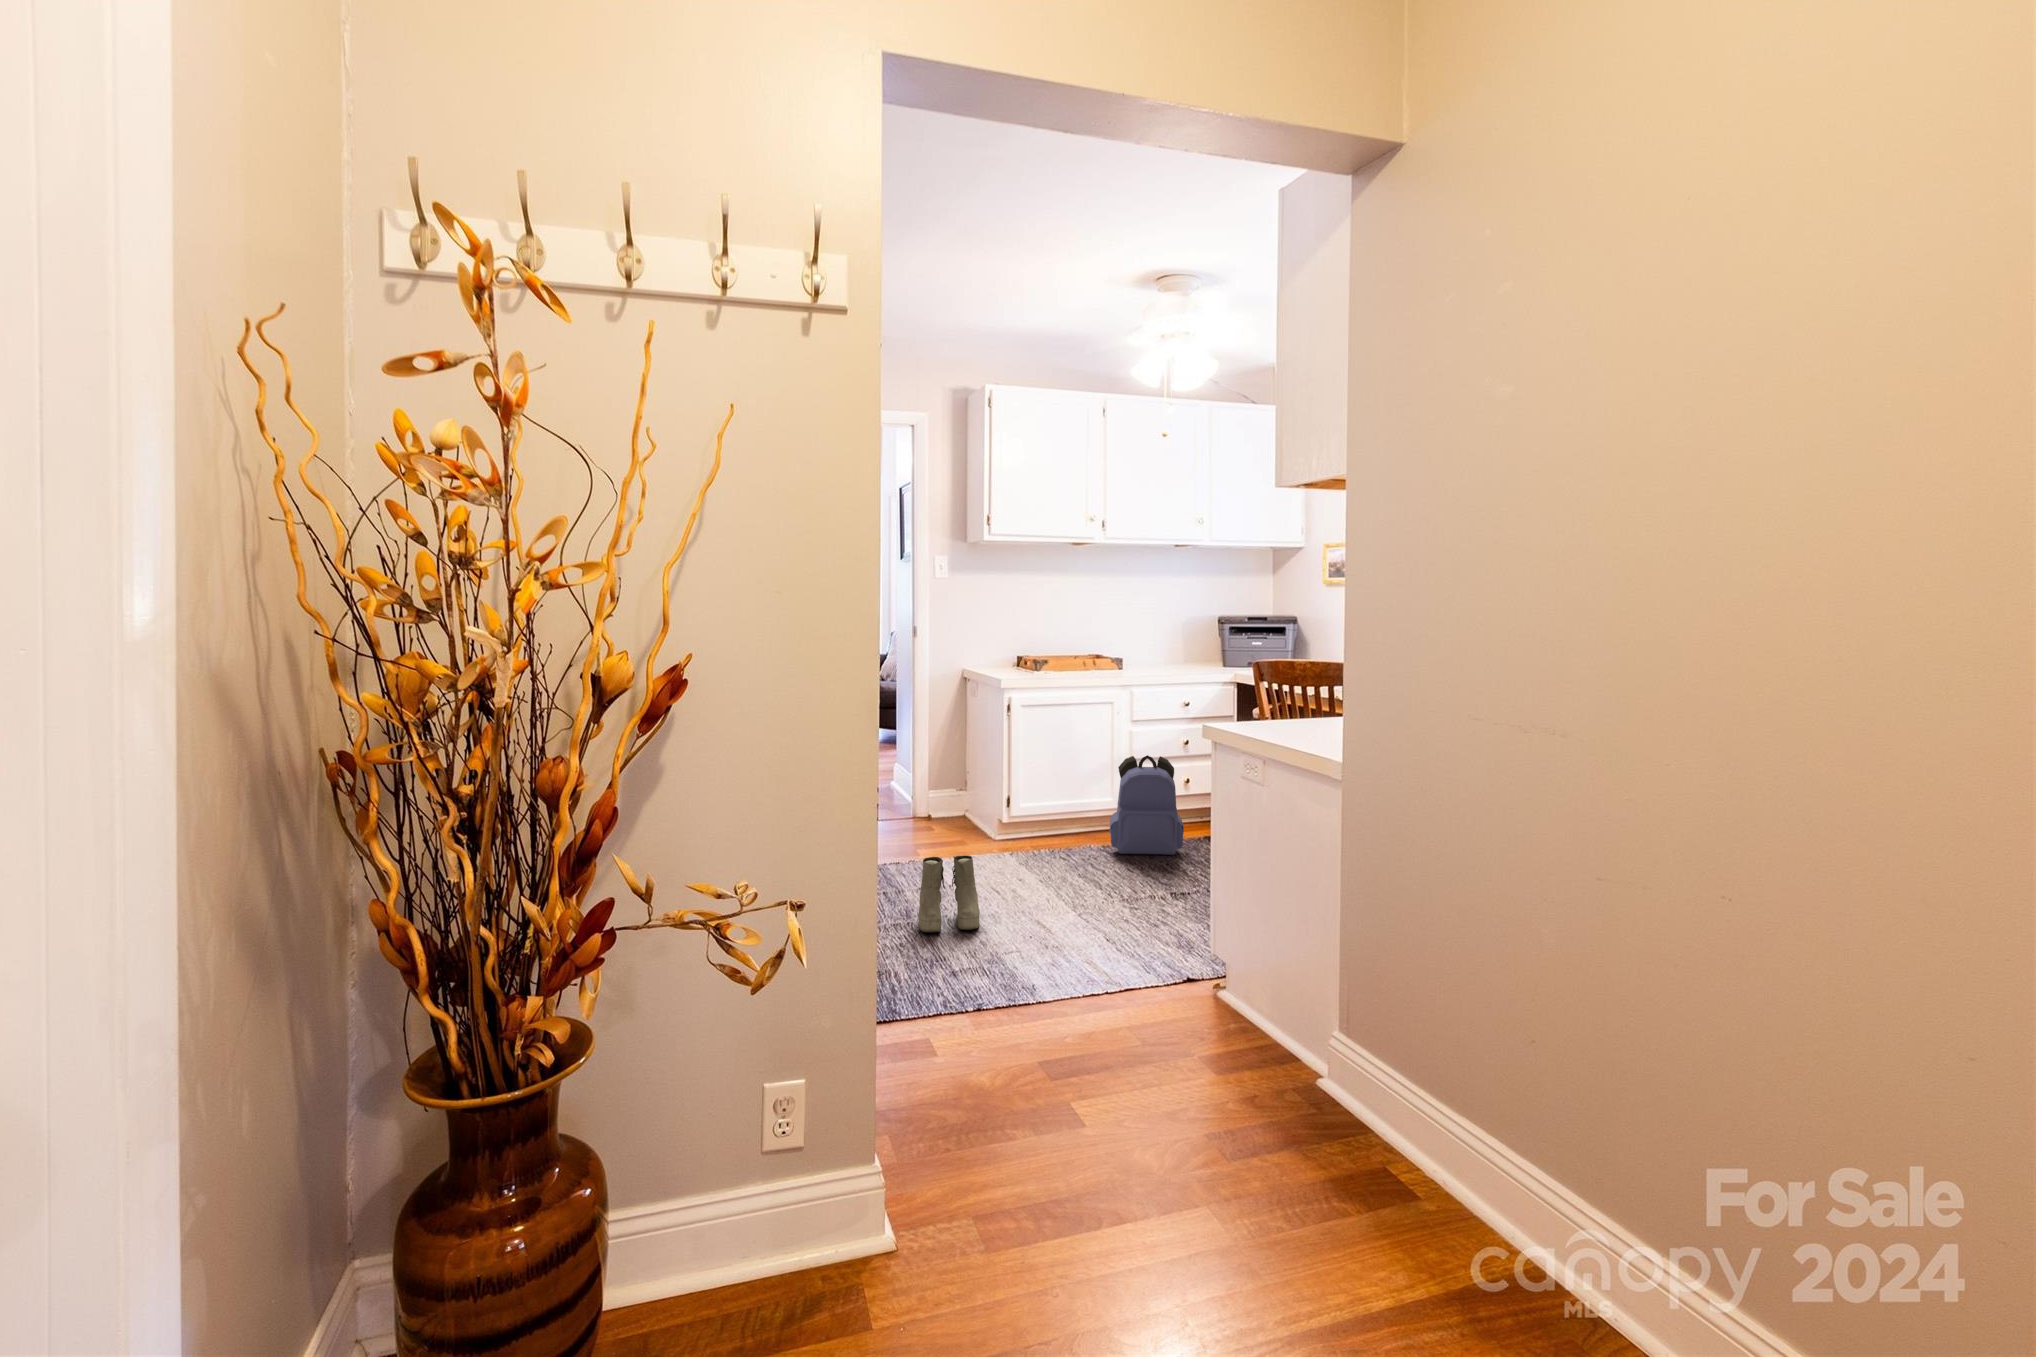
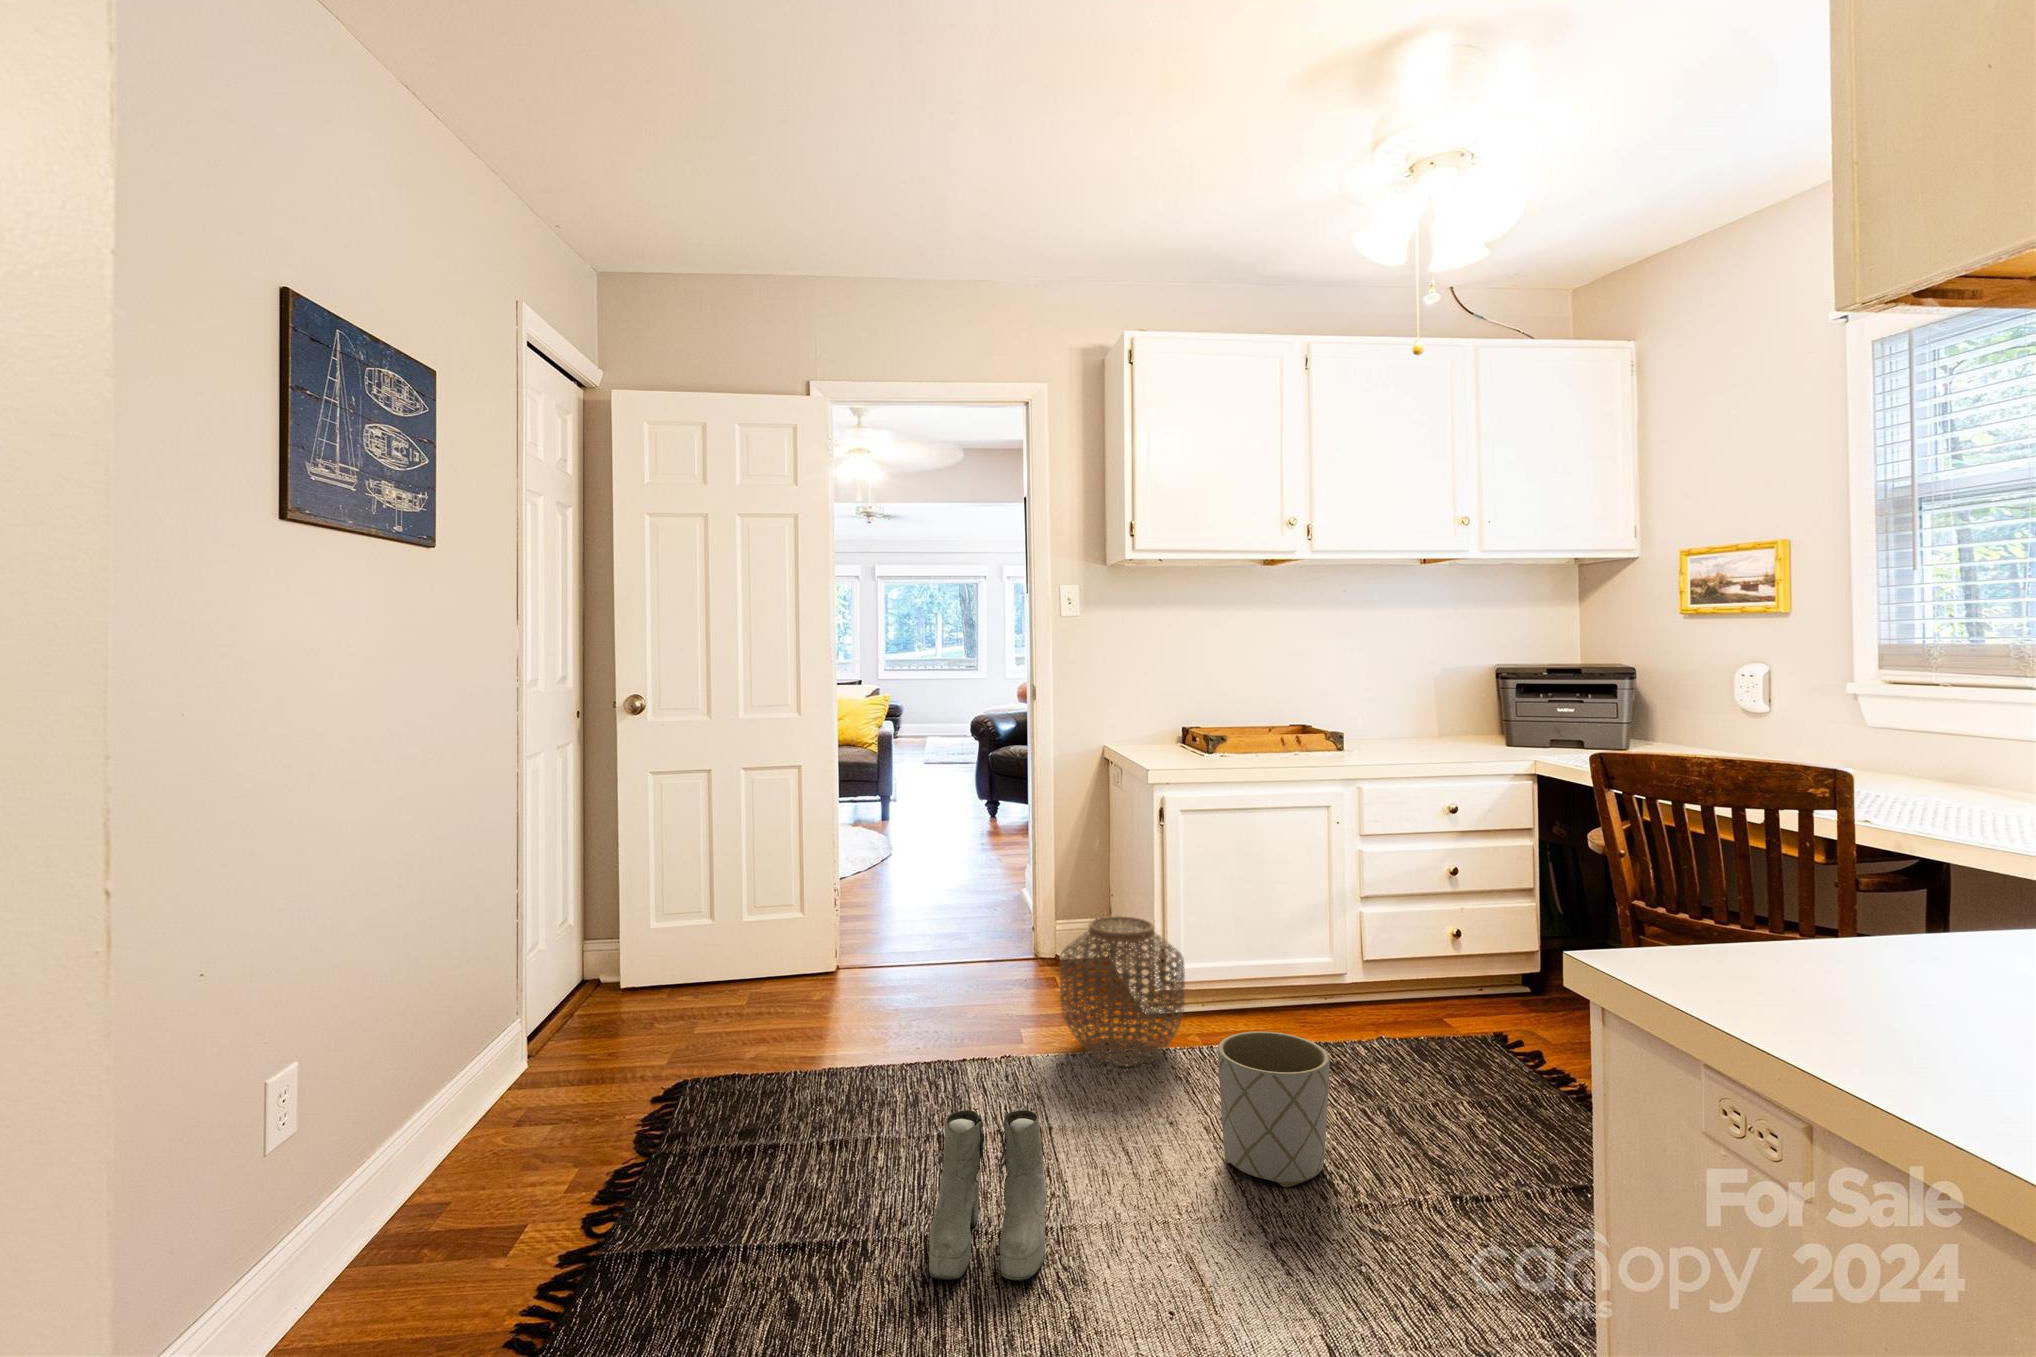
backpack: present [1109,755,1184,855] -> none [1321,901,1453,1079]
woven basket: none [952,773,1030,860] -> present [1060,916,1185,1066]
planter: none [1060,822,1120,895] -> present [1218,1032,1330,1187]

